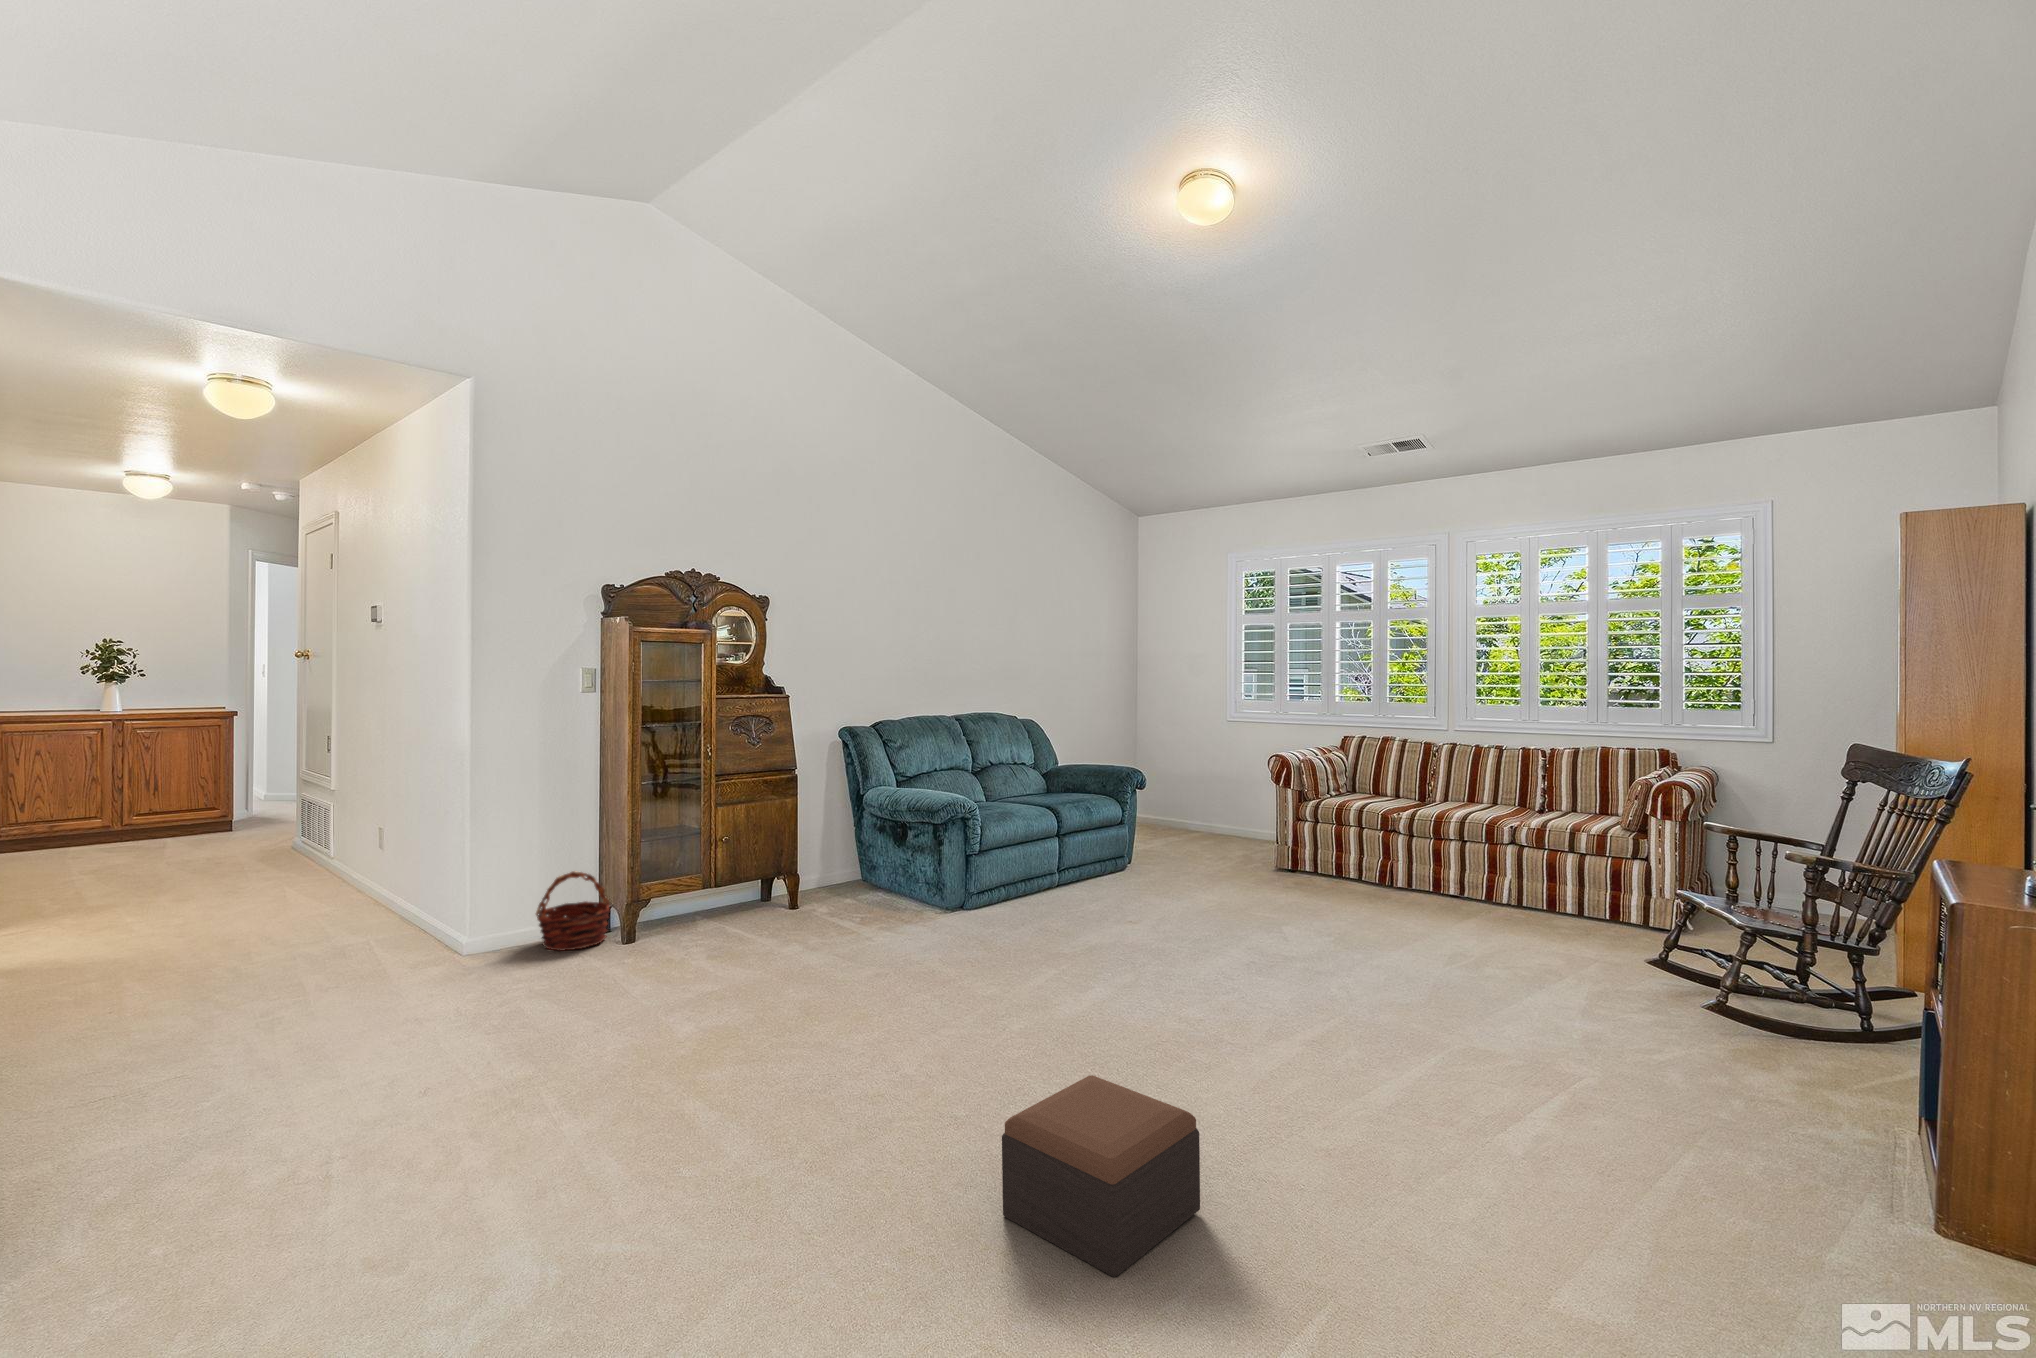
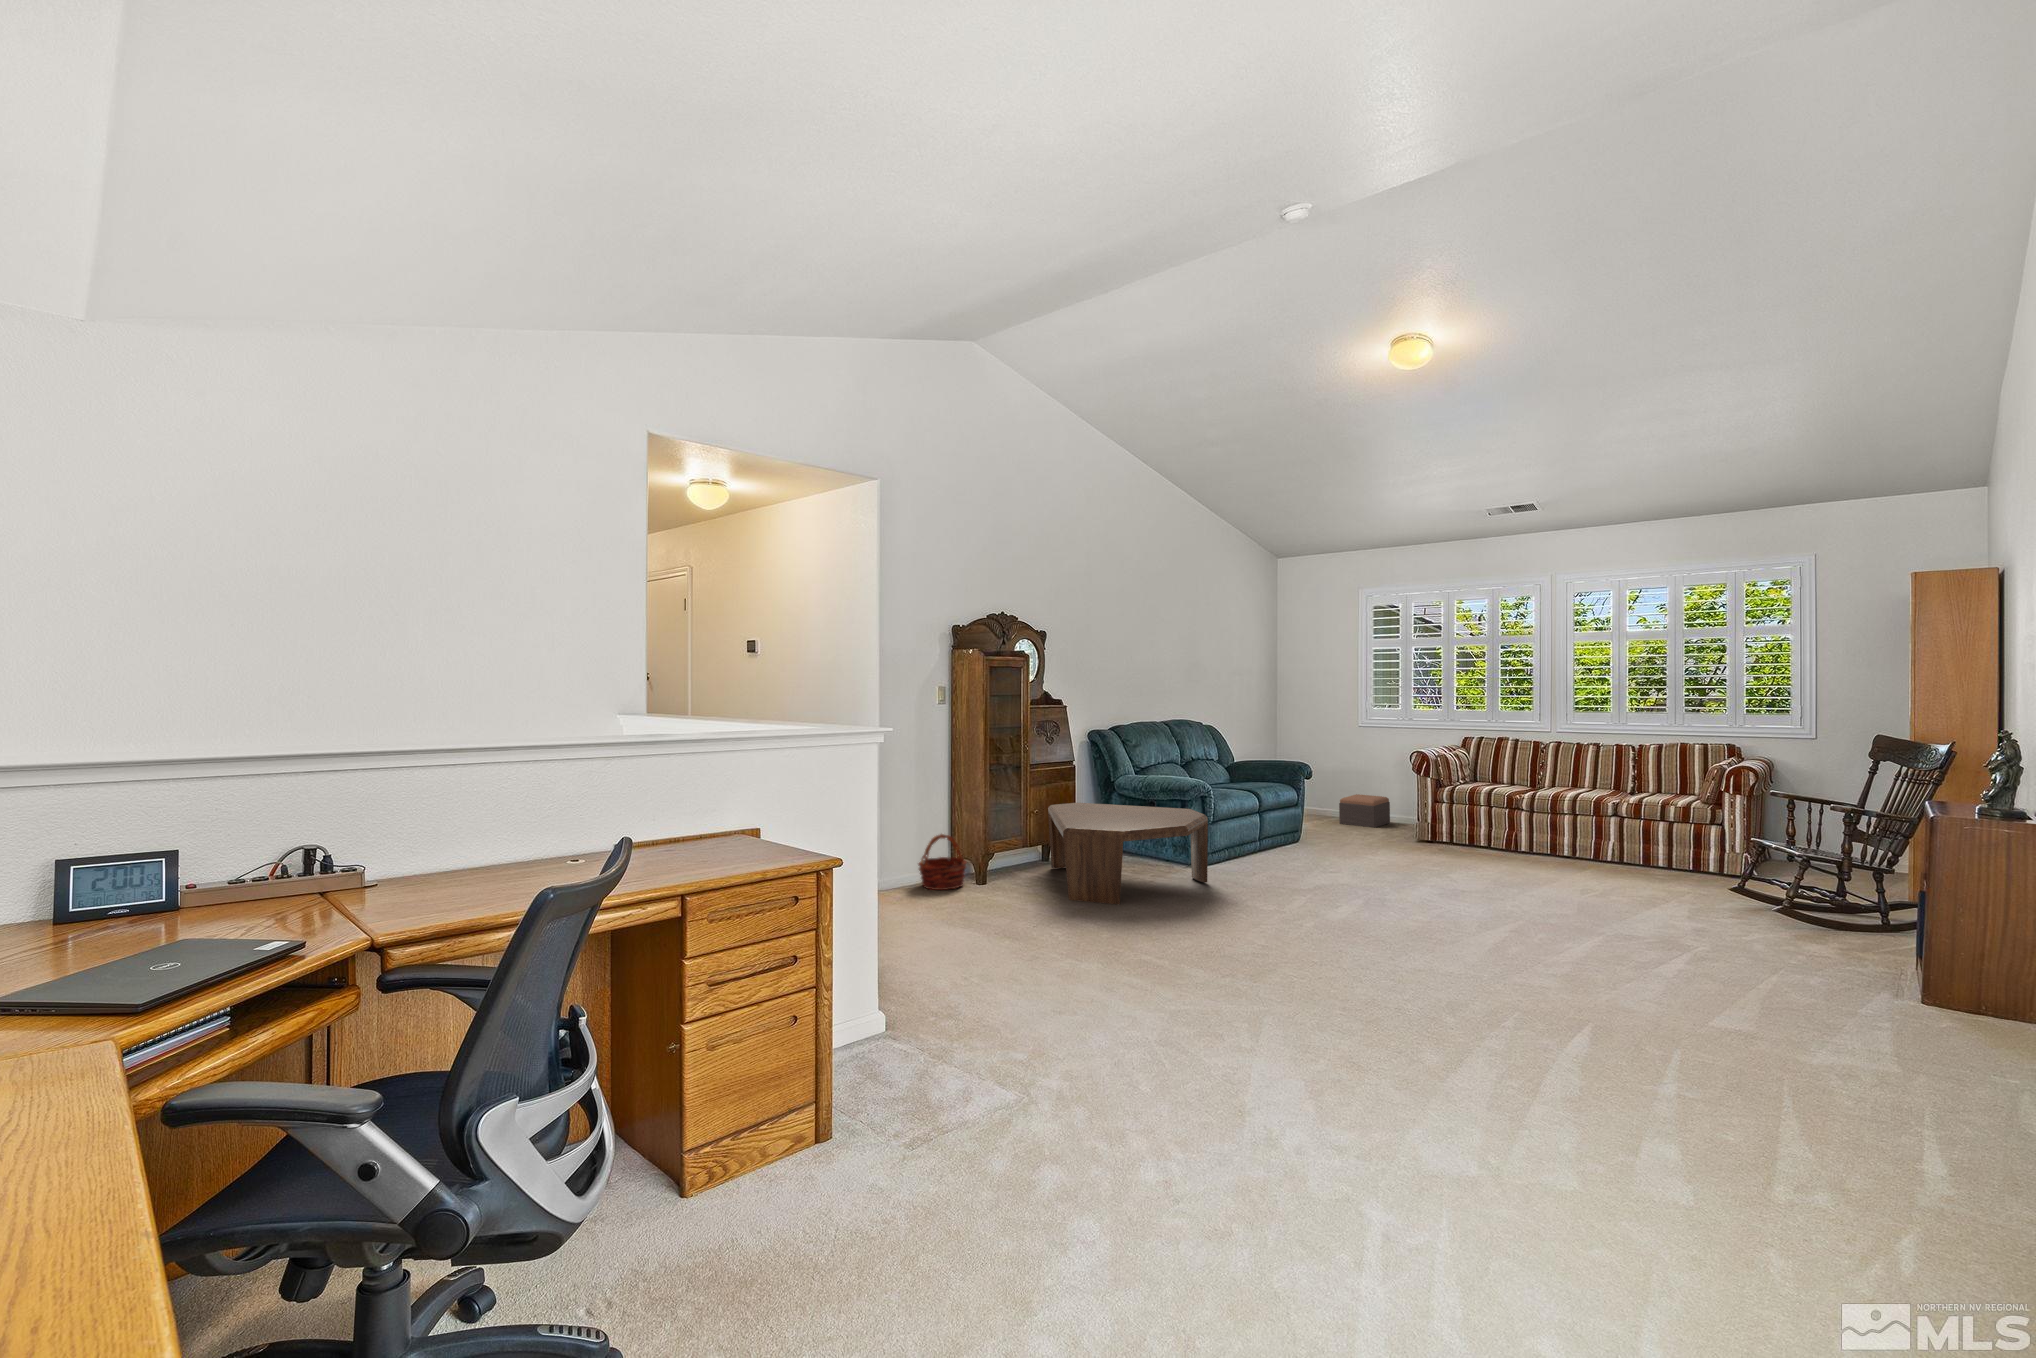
coffee table: none [709,825,940,982] -> present [1048,803,1208,904]
footstool: present [1002,1075,1200,1277] -> present [1339,794,1390,828]

